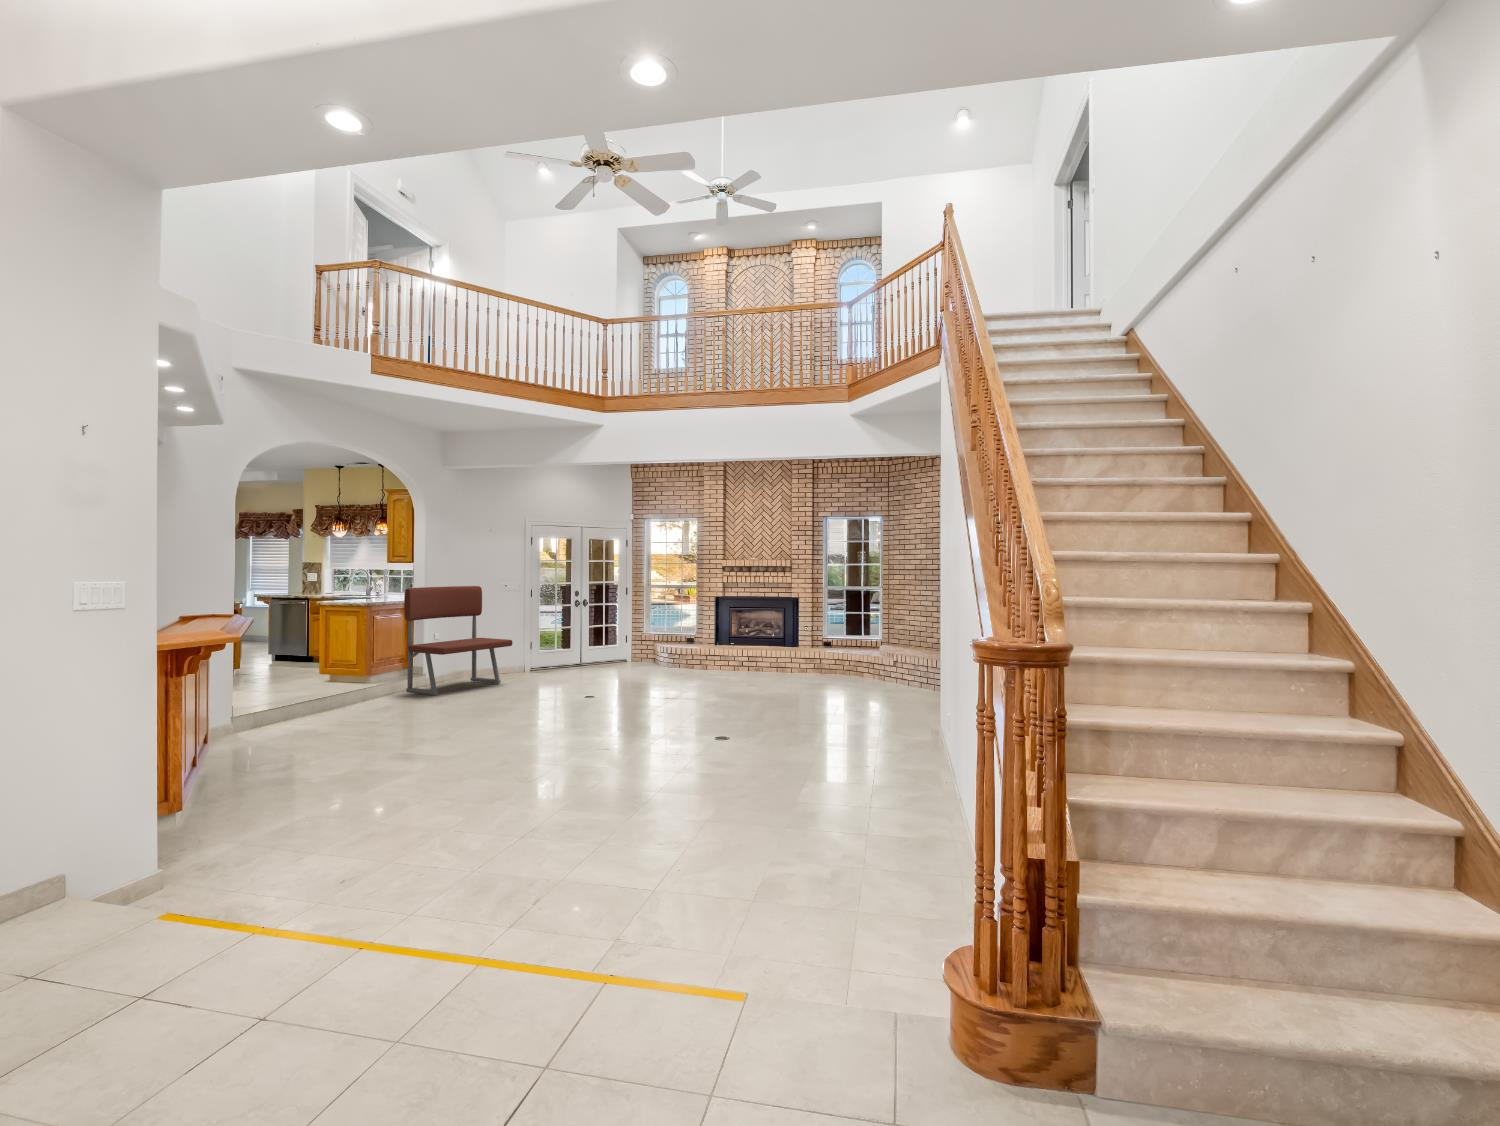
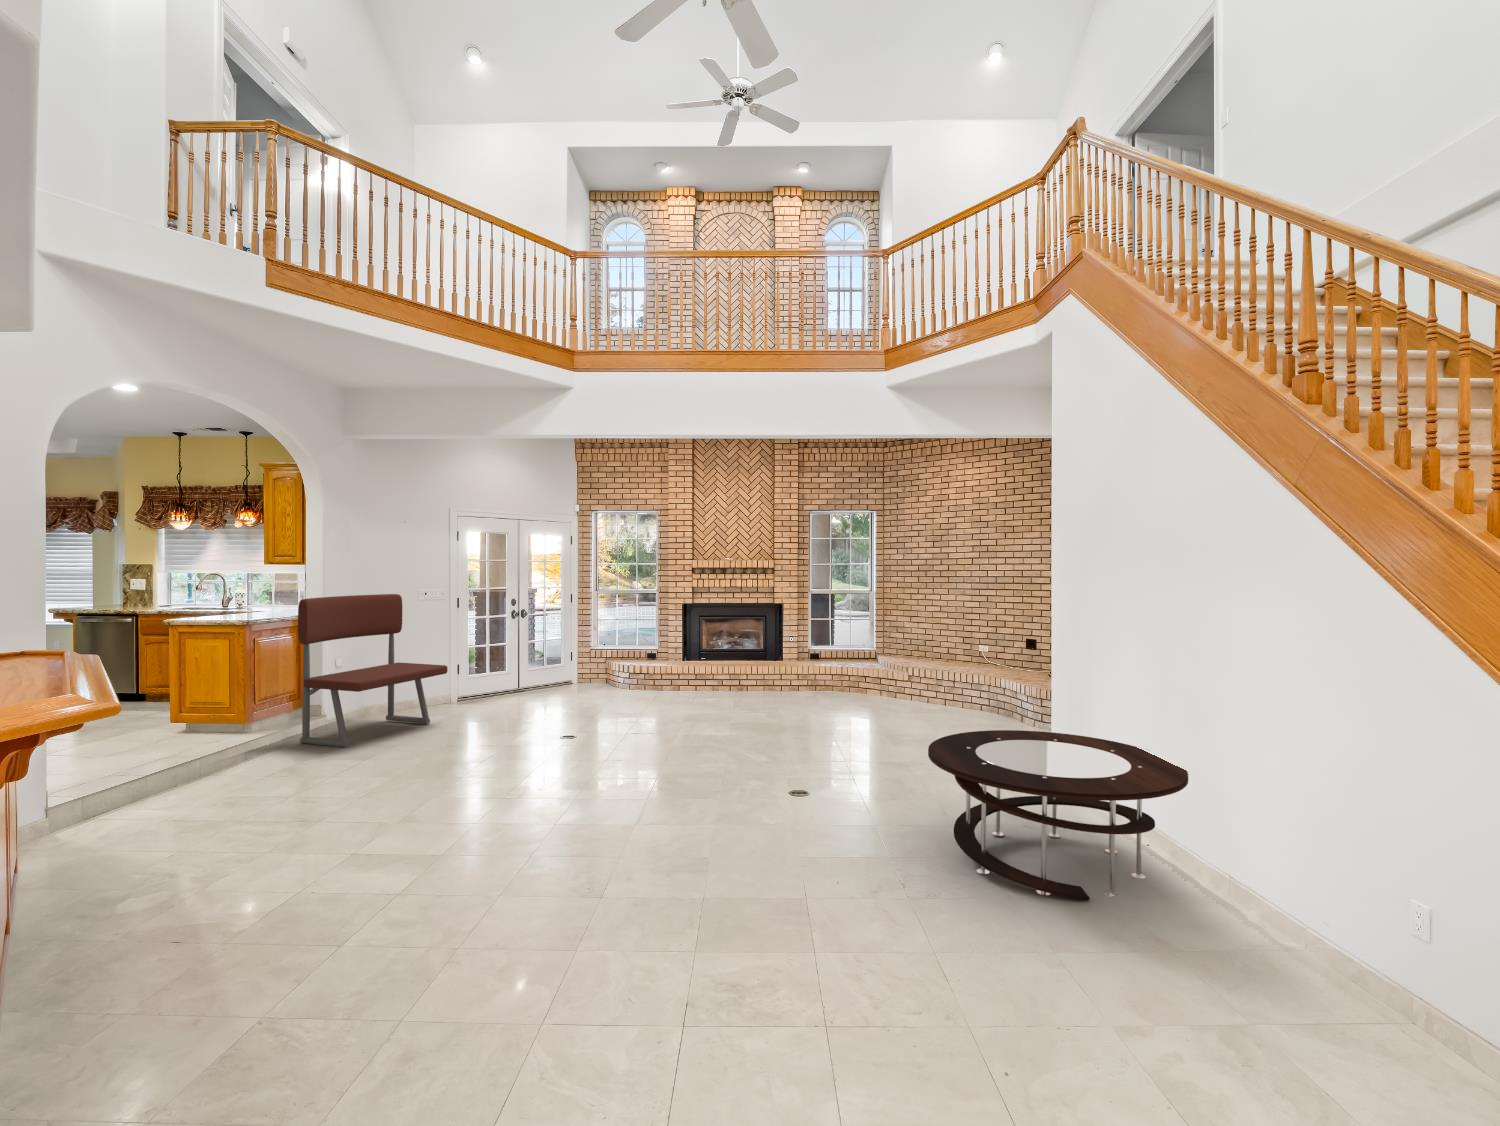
coffee table: none [773,680,945,785] -> present [928,730,1188,901]

